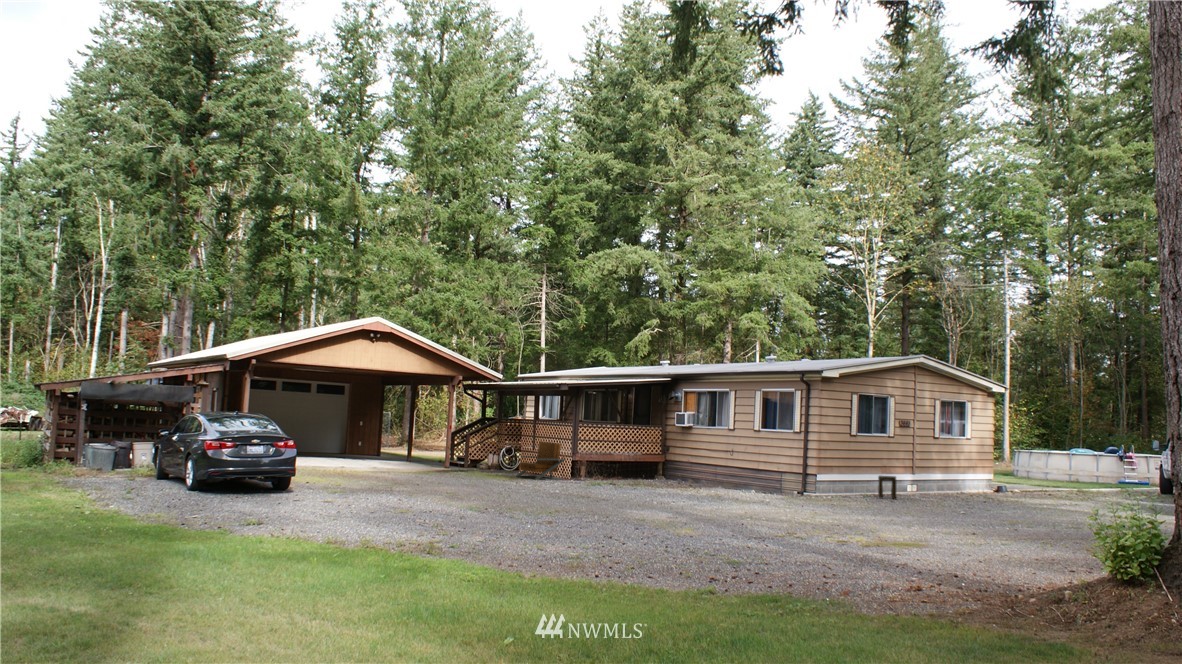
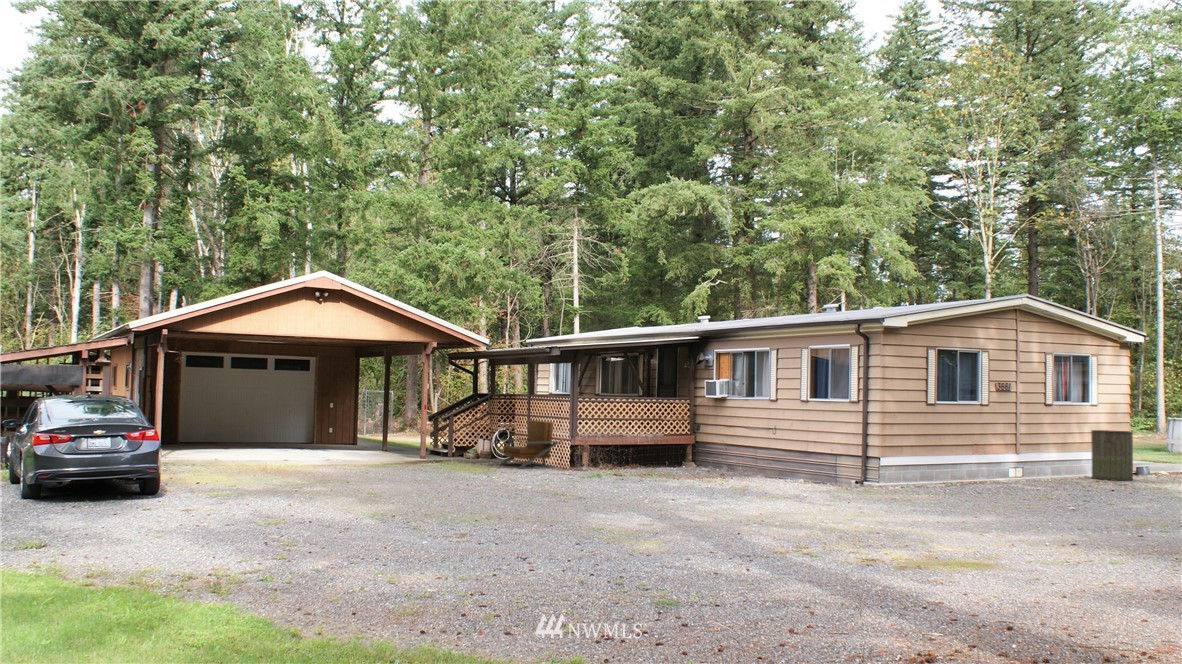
trash can: none [962,457,991,495] -> present [1091,430,1133,481]
bench: present [878,476,896,500] -> none [966,457,993,490]

